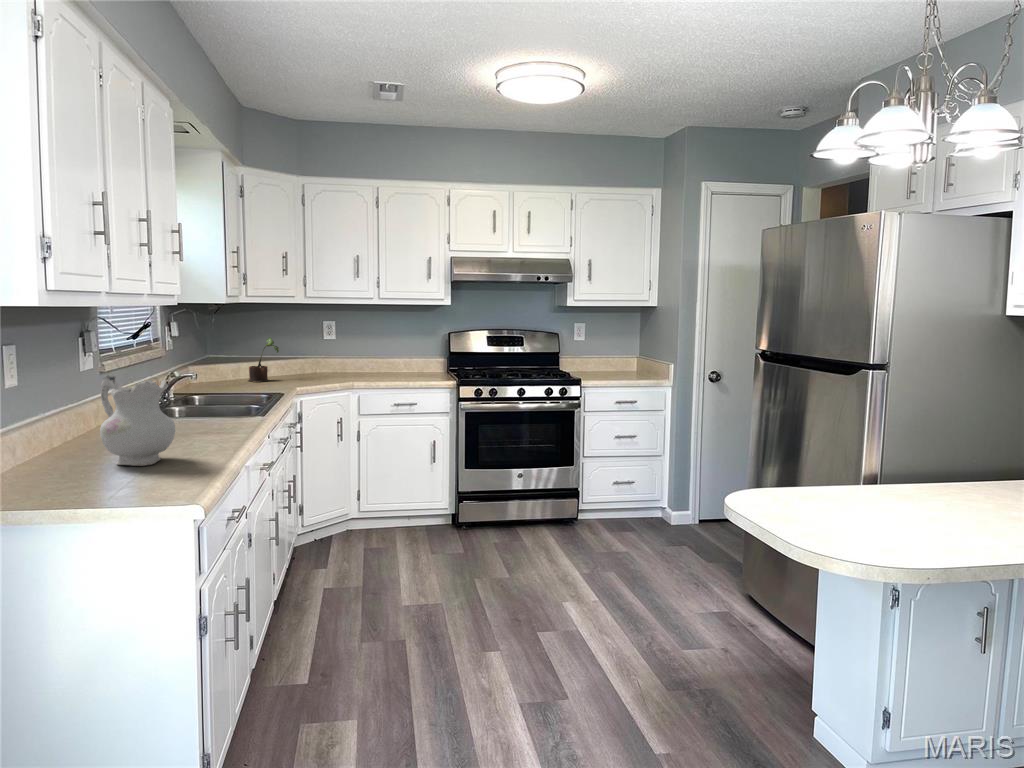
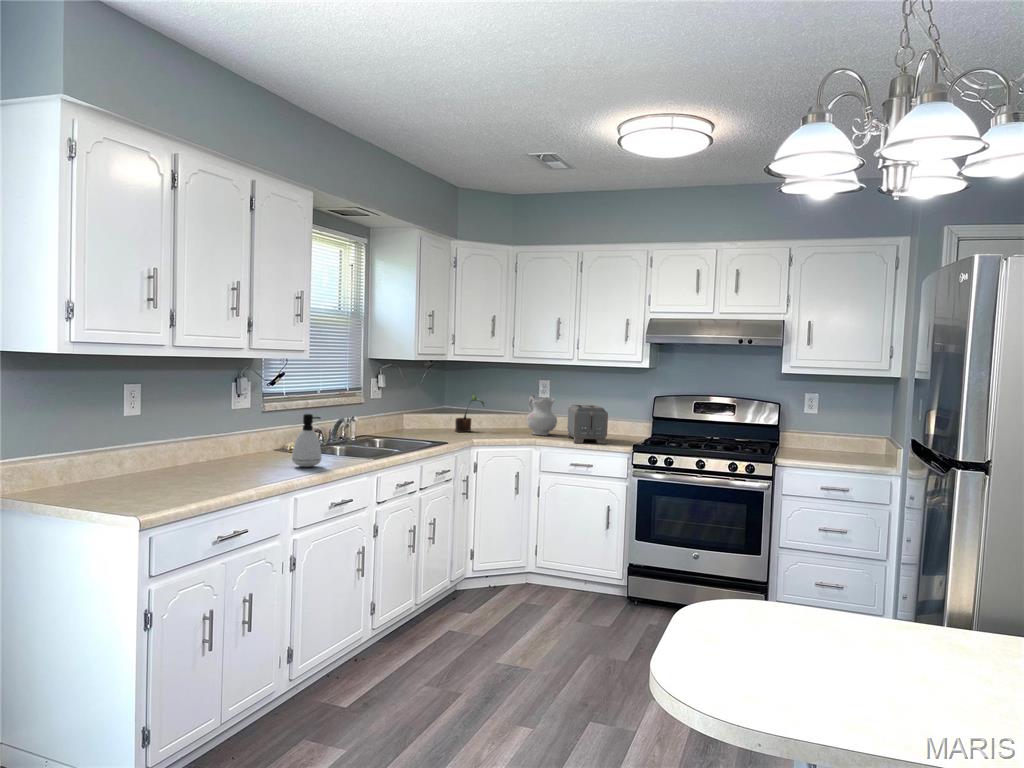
toaster: none [375,344,428,382] -> present [567,405,608,444]
soap dispenser: none [199,371,236,434] -> present [292,414,321,467]
ceramic pitcher: present [100,376,175,466] -> present [527,395,557,435]

